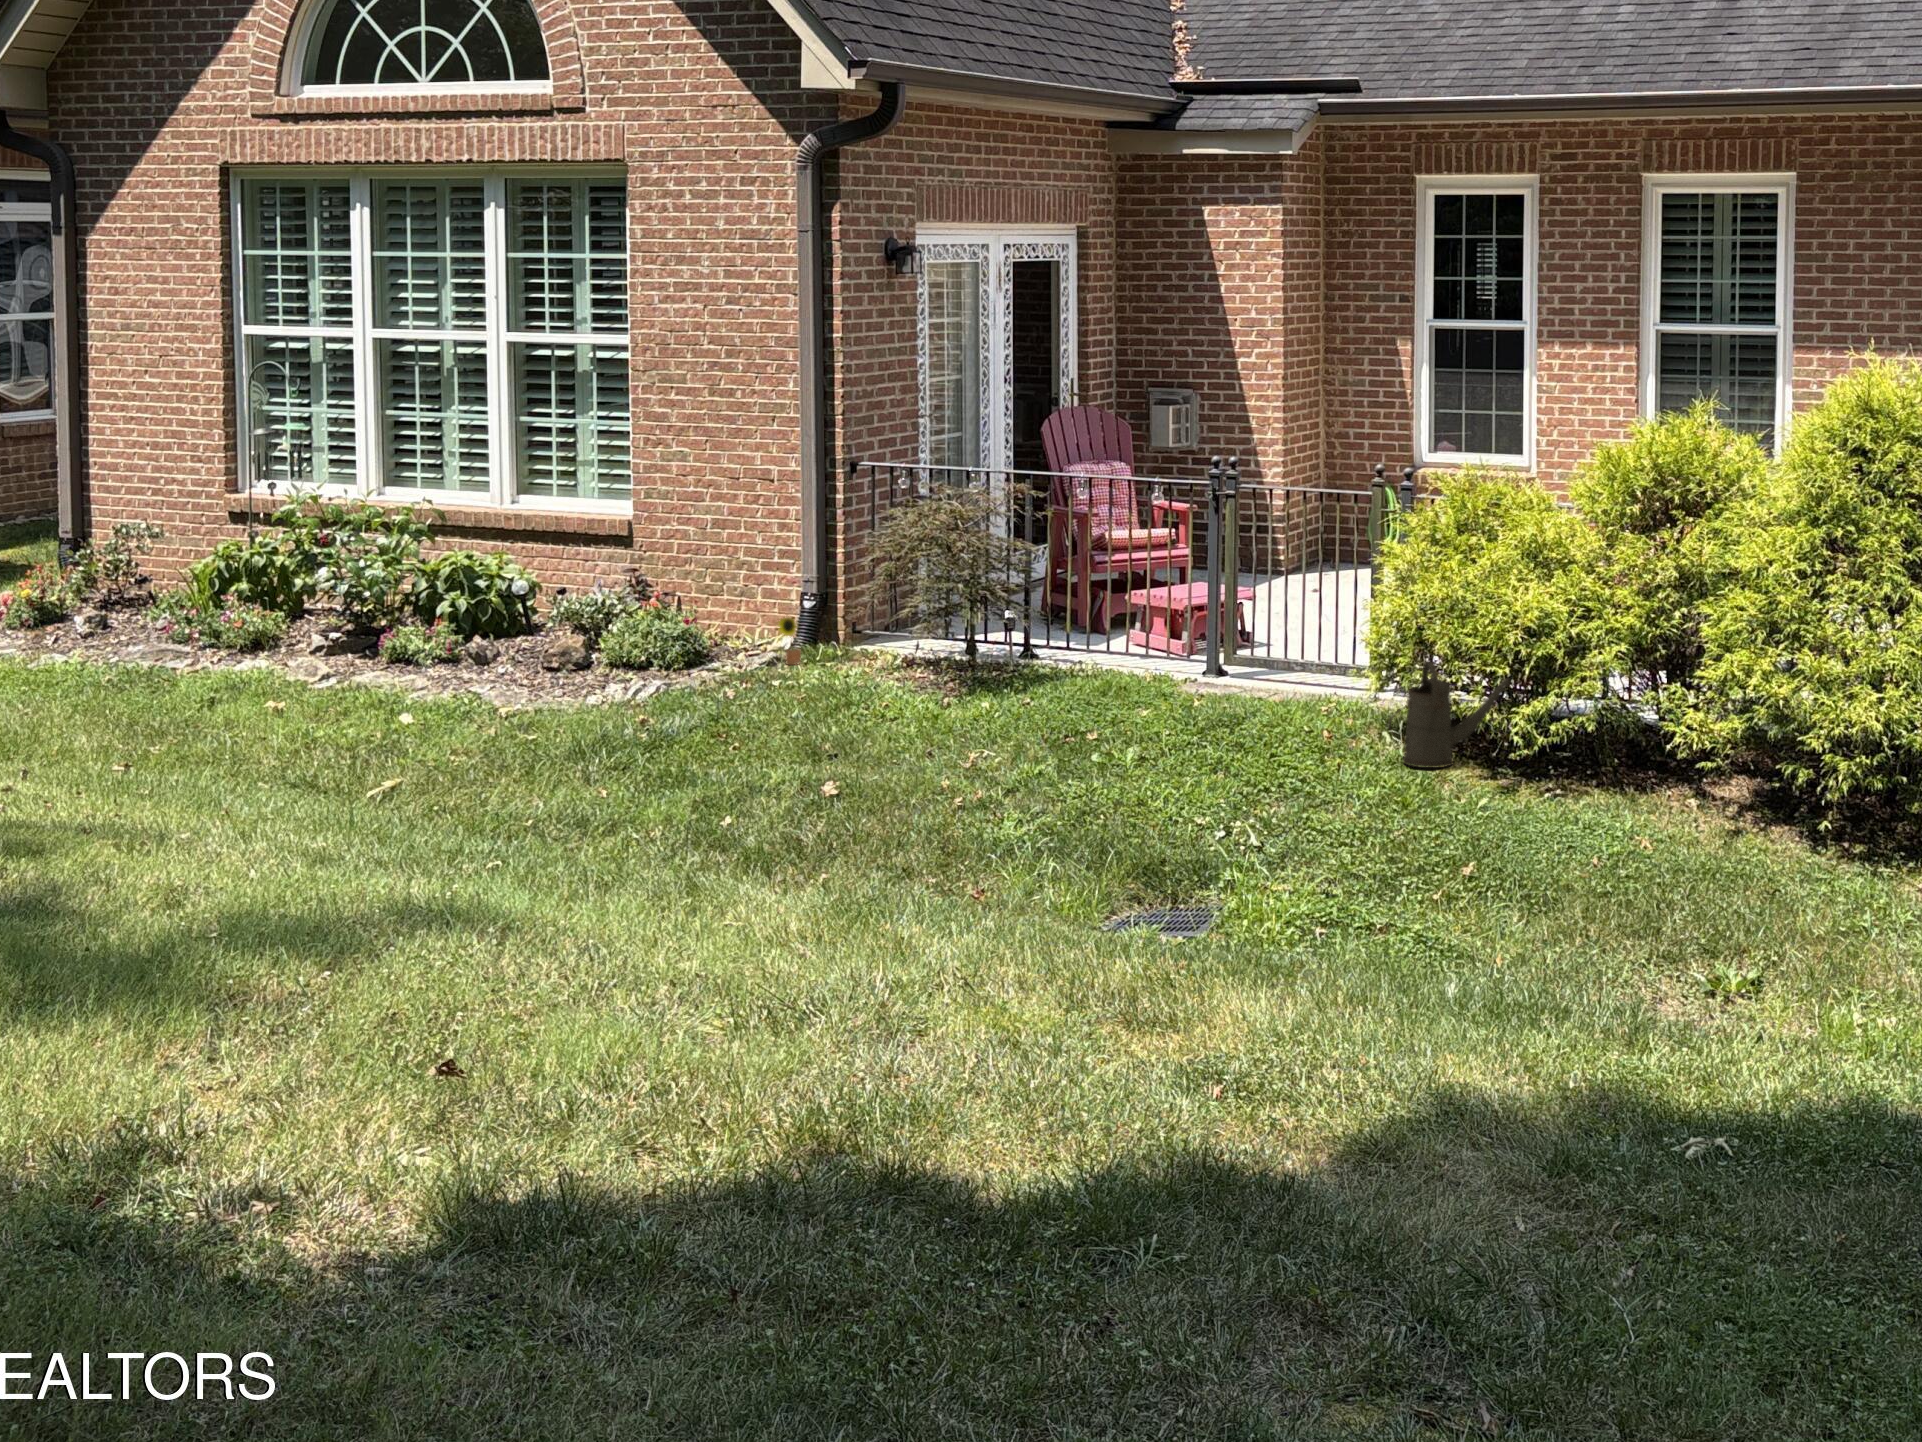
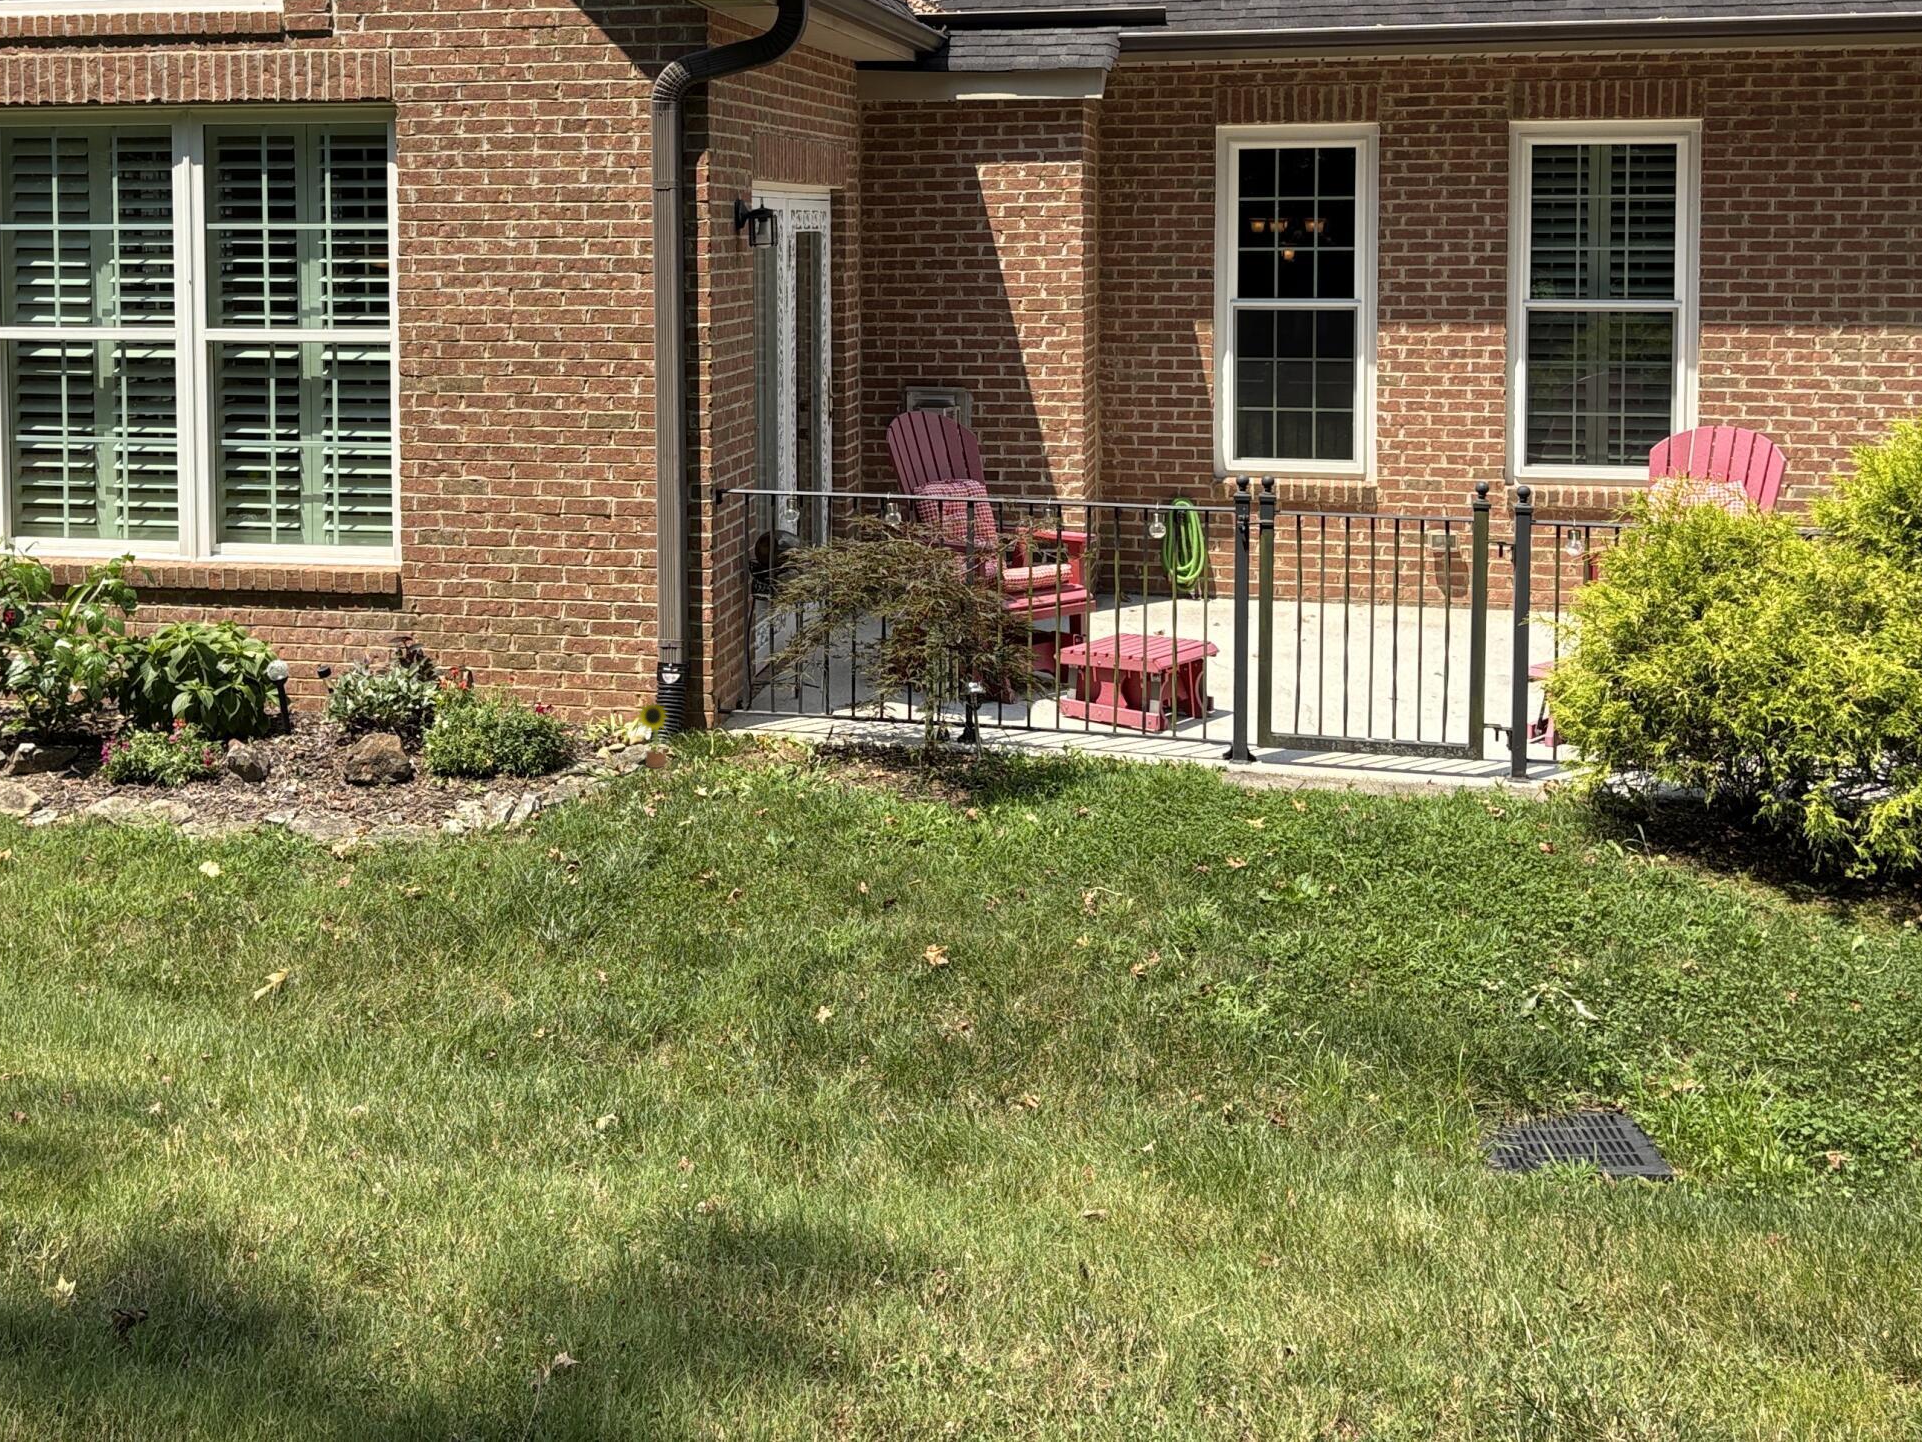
watering can: present [1388,662,1510,768] -> none [1657,750,1793,894]

